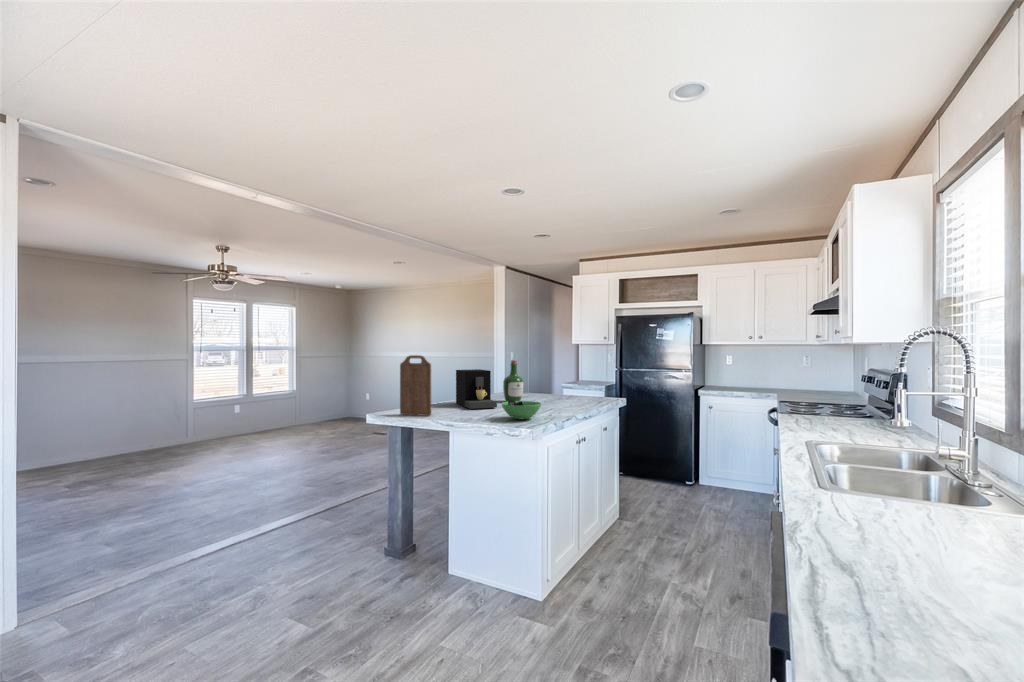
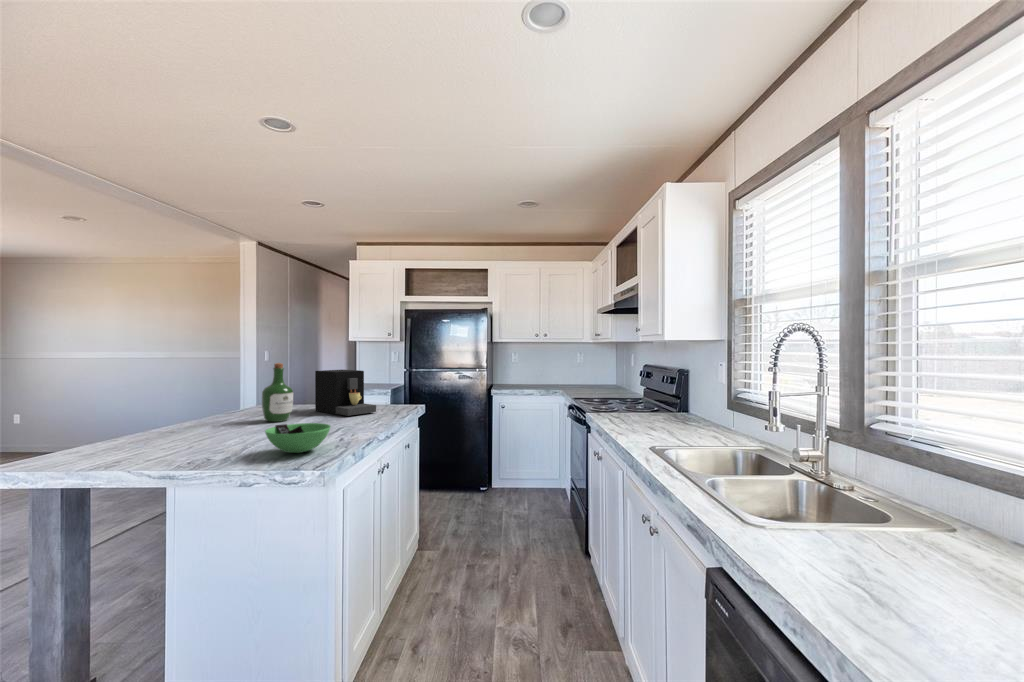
cutting board: present [400,355,431,416] -> none [55,359,127,465]
coffee maker: present [456,369,497,409] -> present [315,370,376,416]

